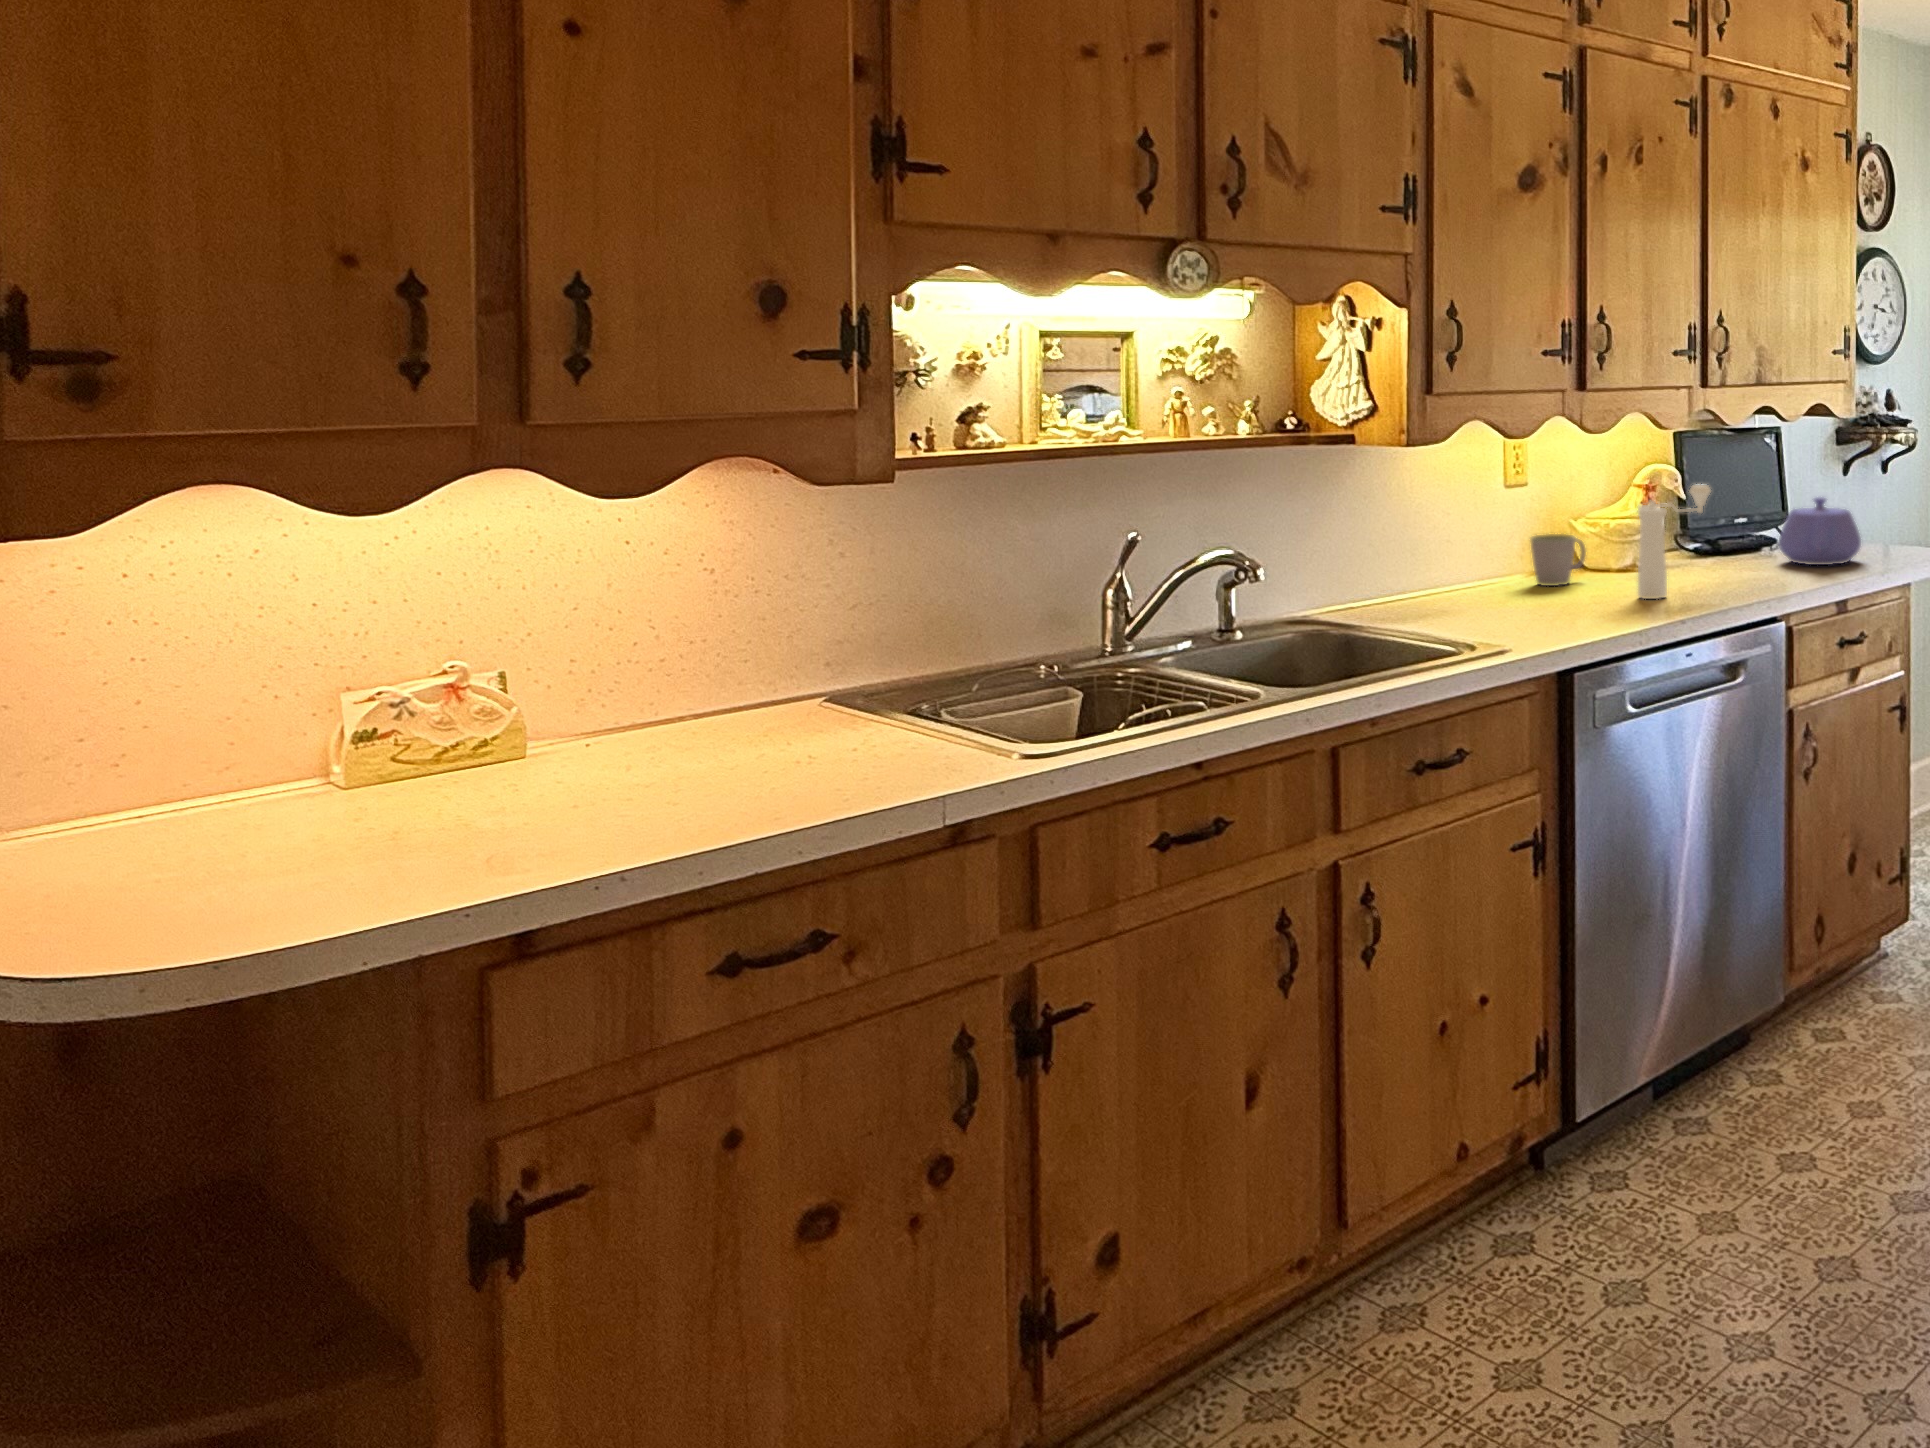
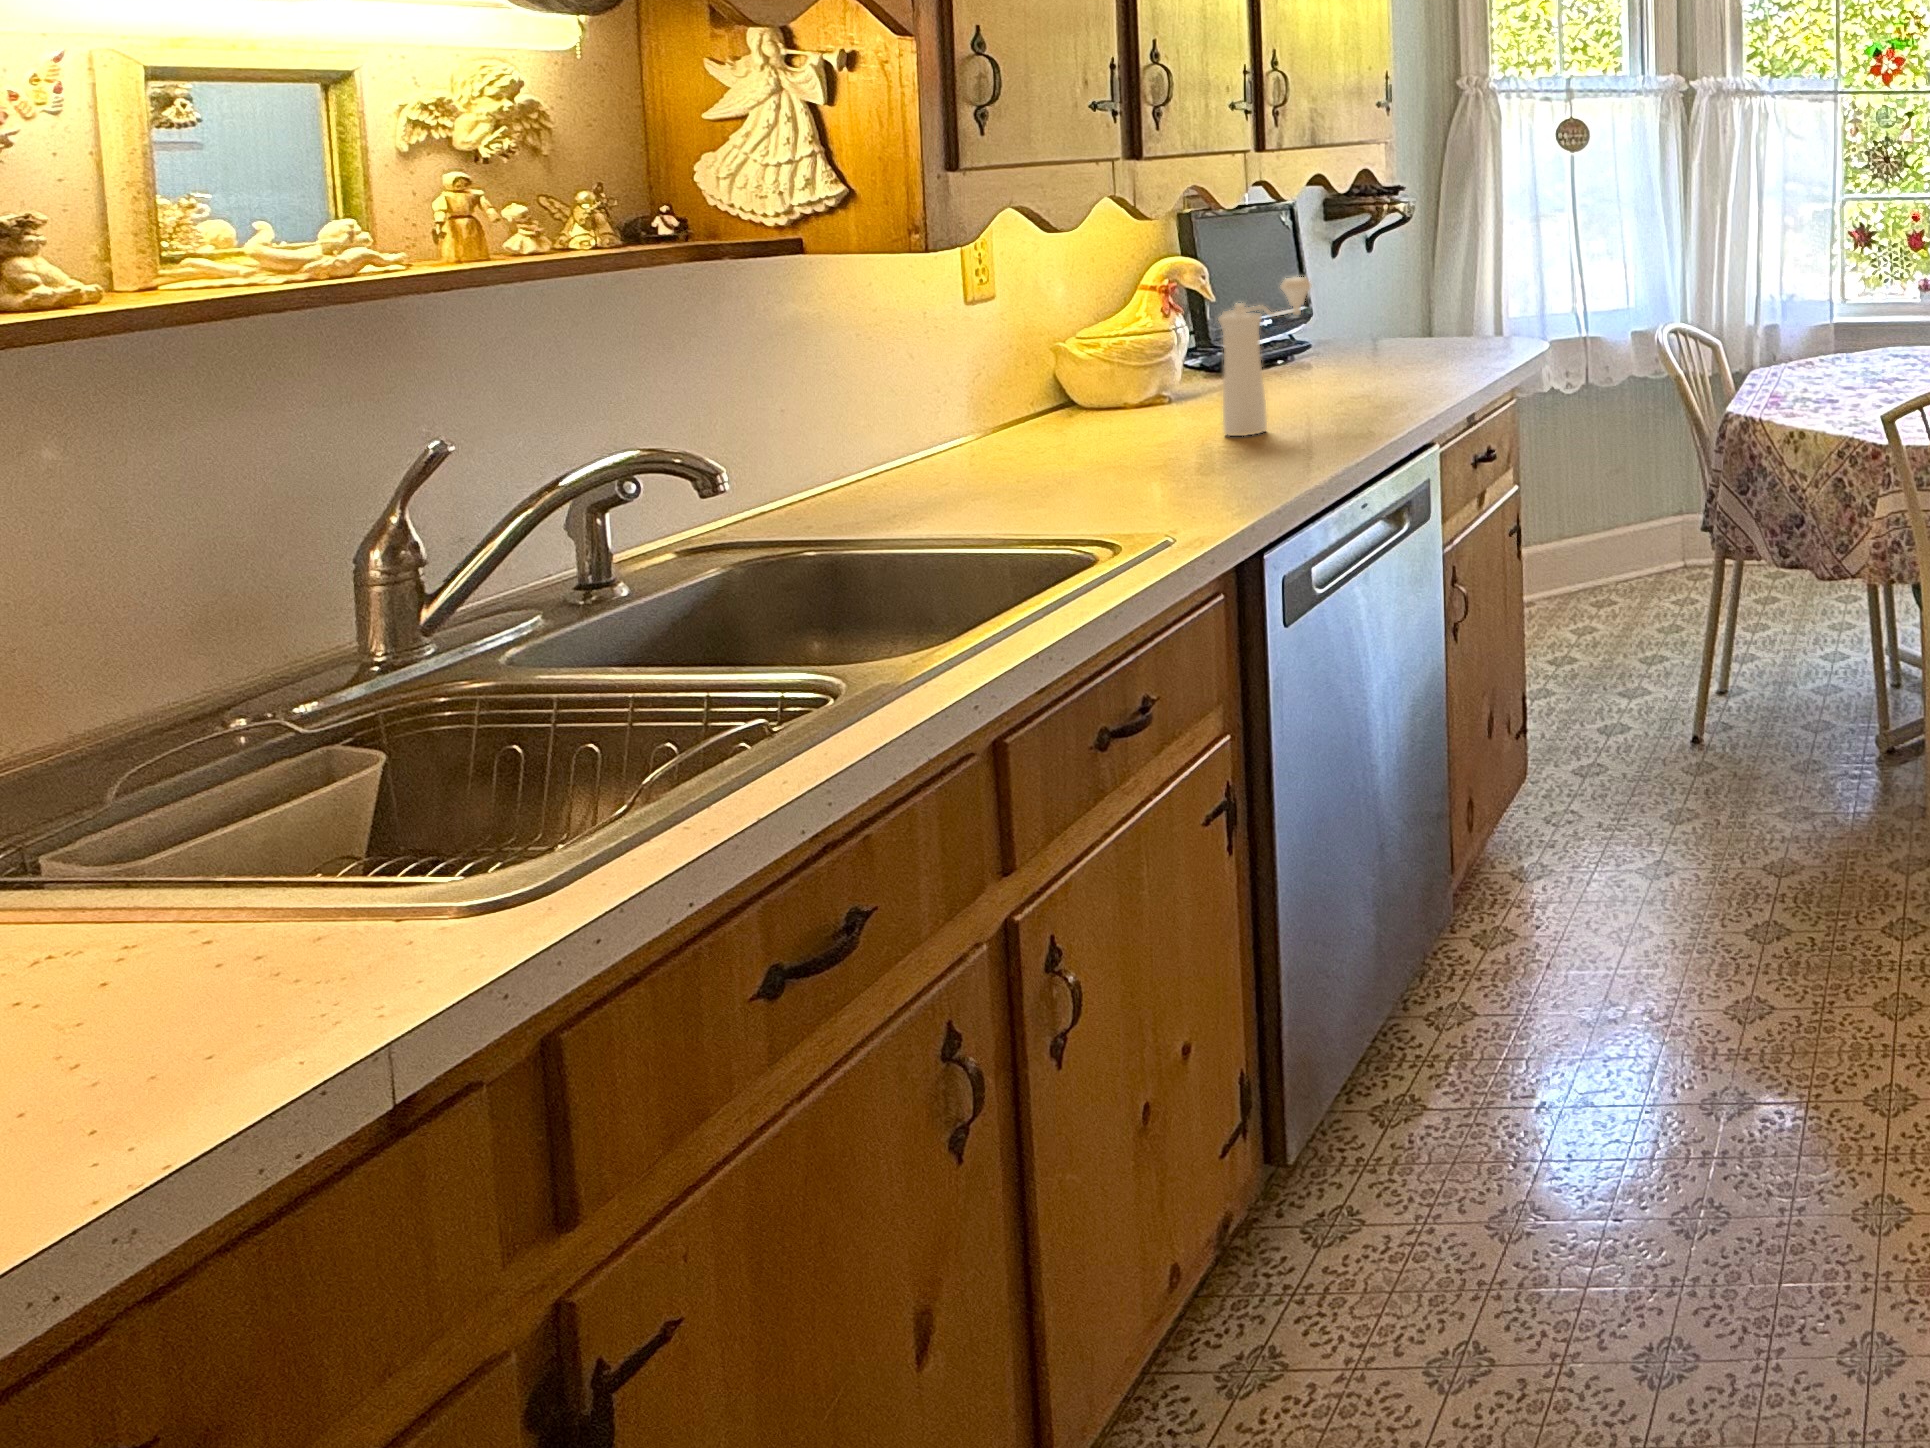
teapot: present [1779,497,1861,565] -> none [1343,284,1452,369]
mug: present [1531,534,1586,586] -> none [1016,361,1098,436]

